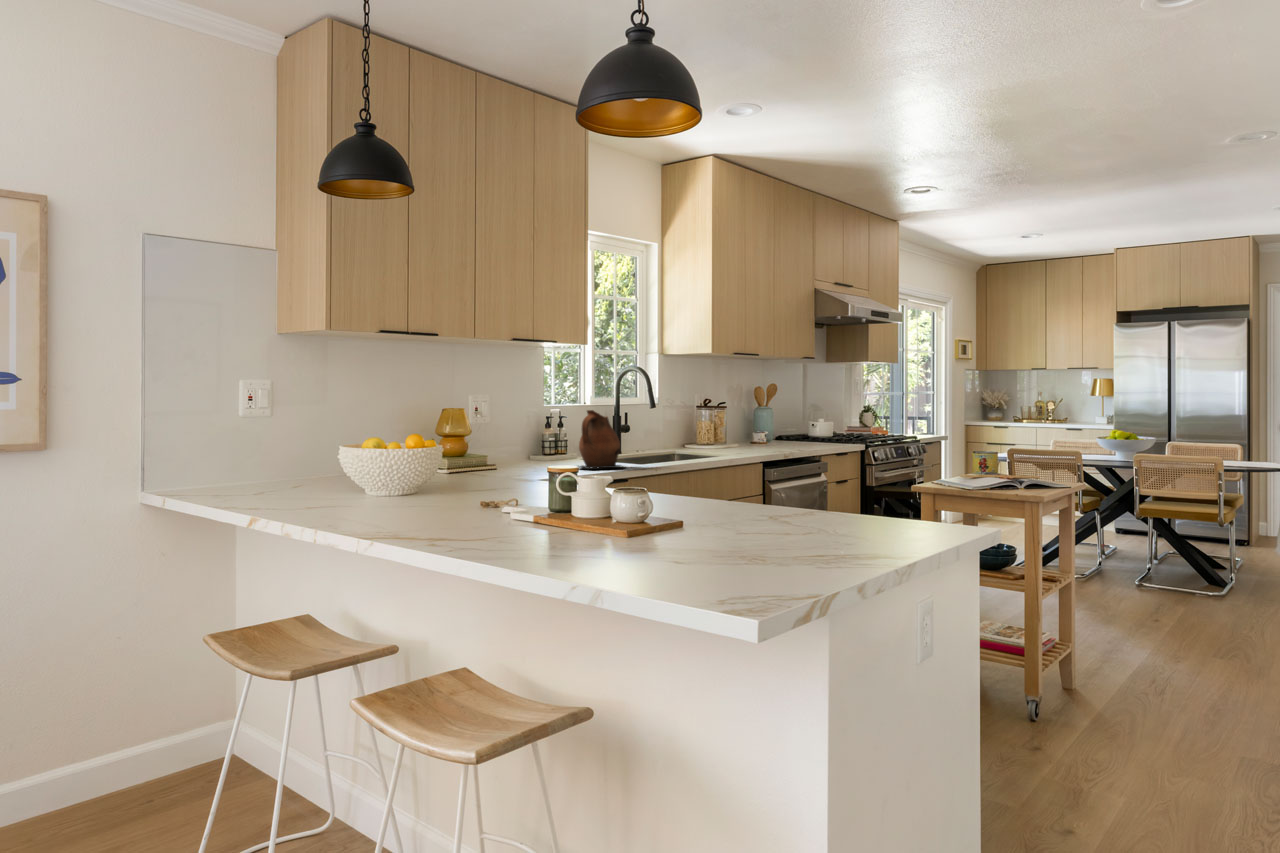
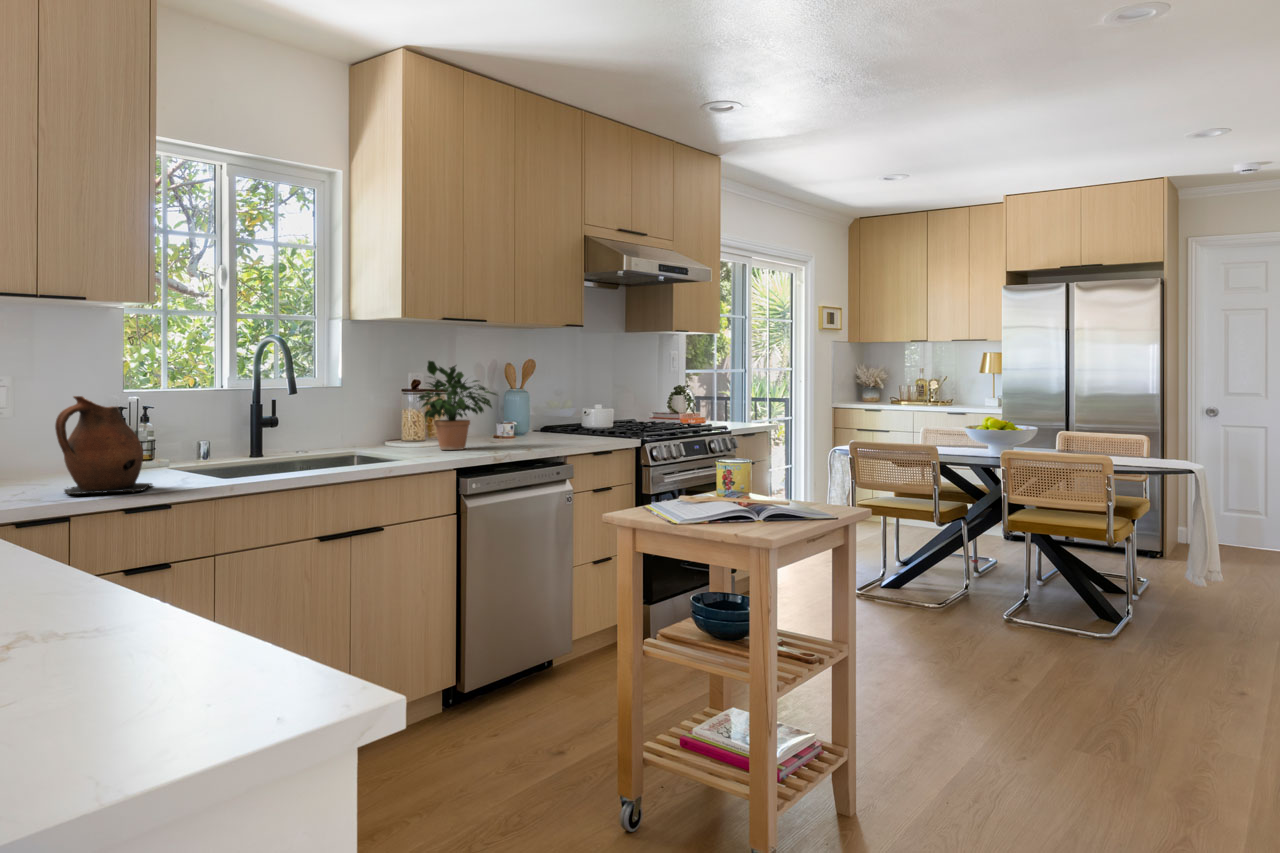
potted plant: none [714,387,772,450] -> present [418,361,497,450]

